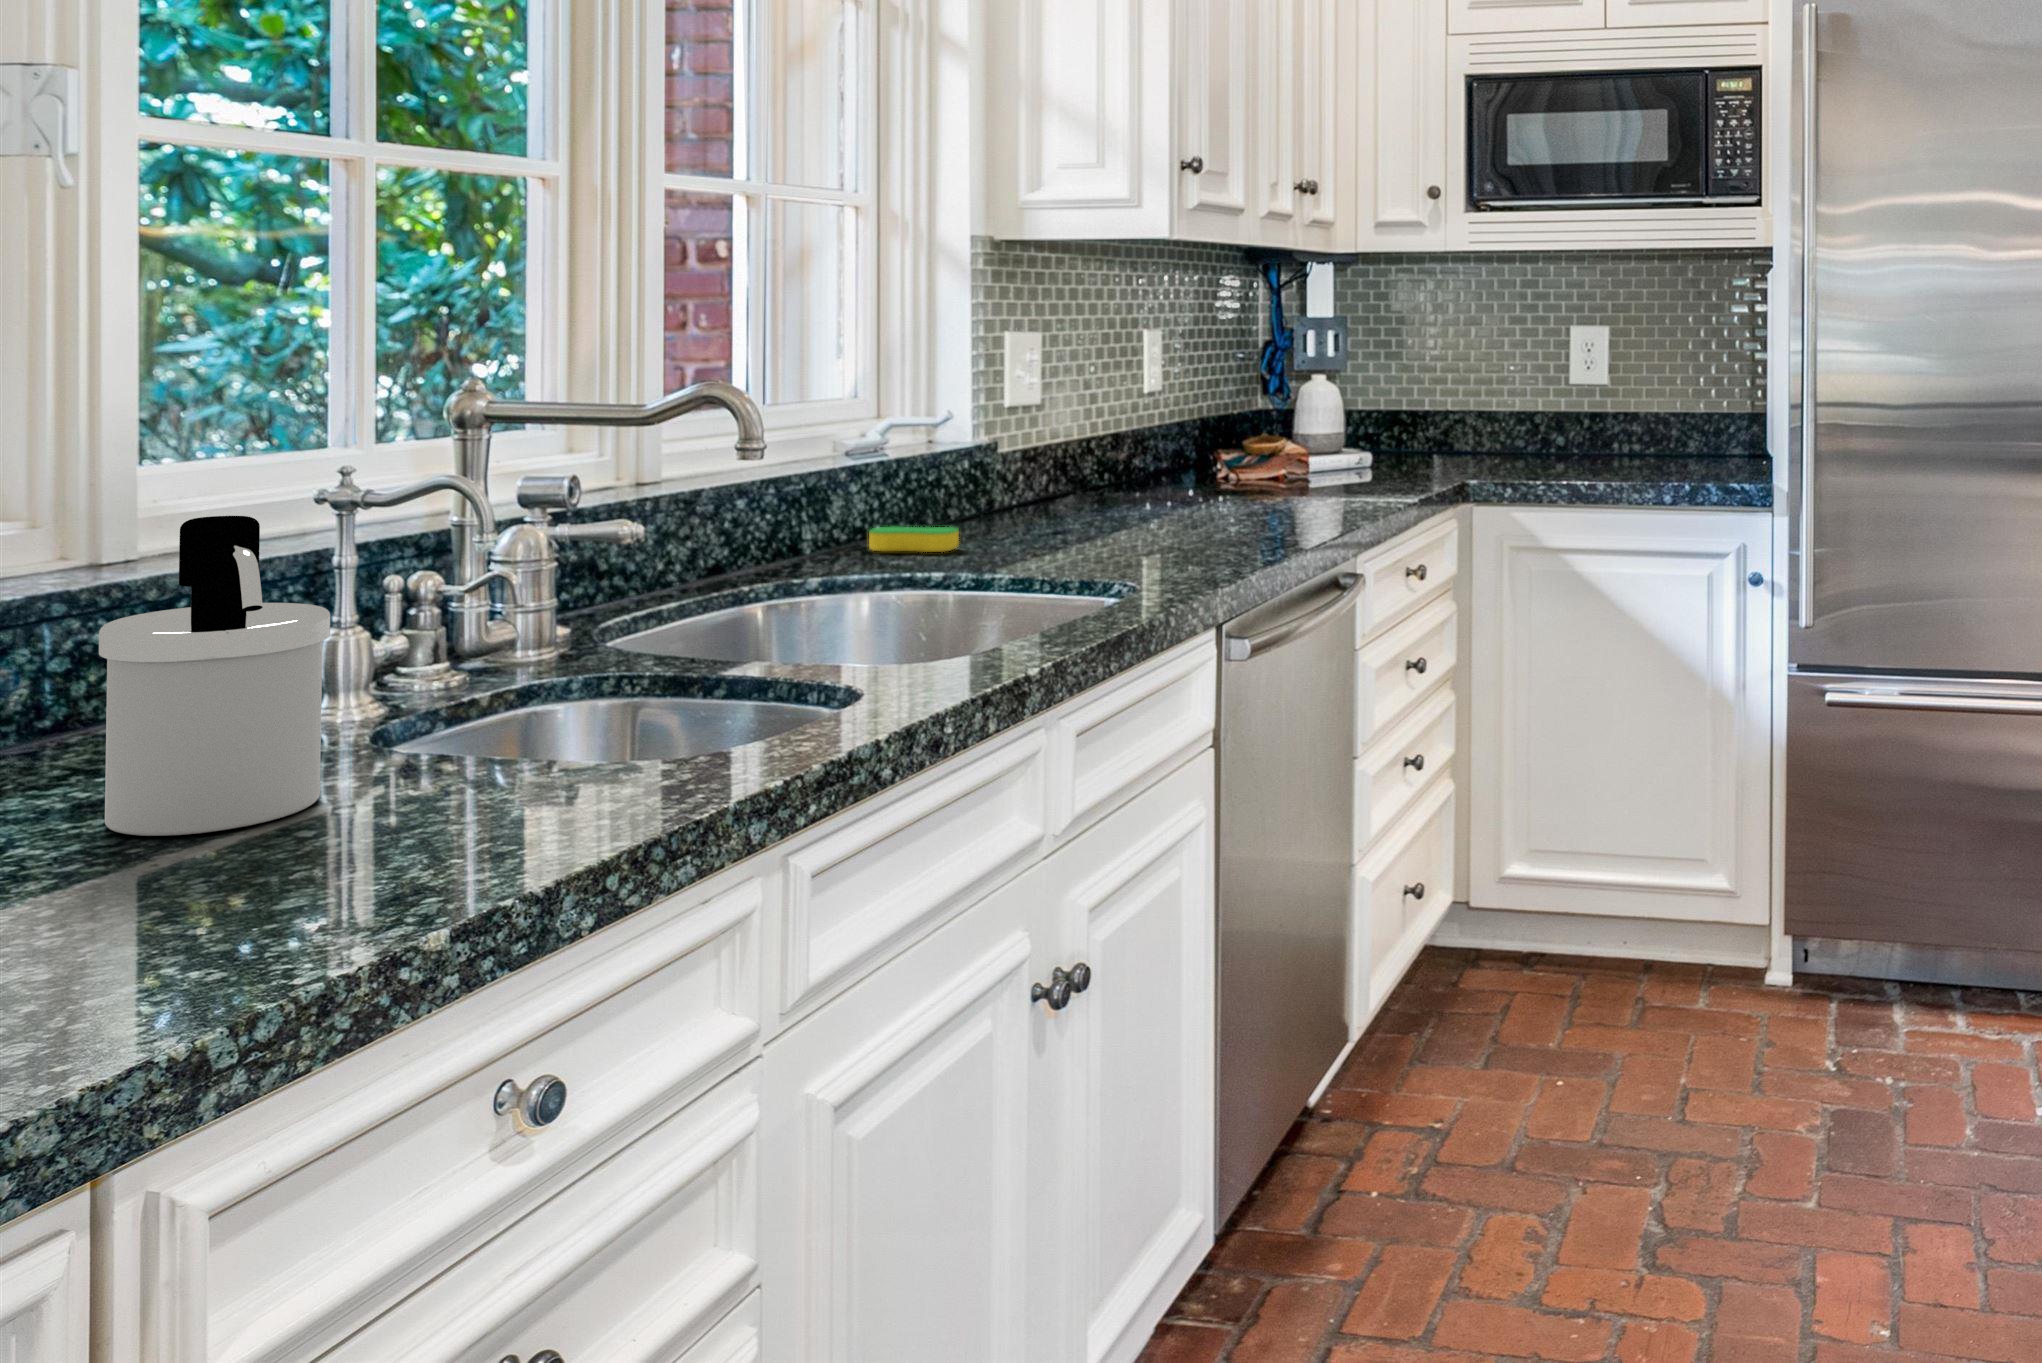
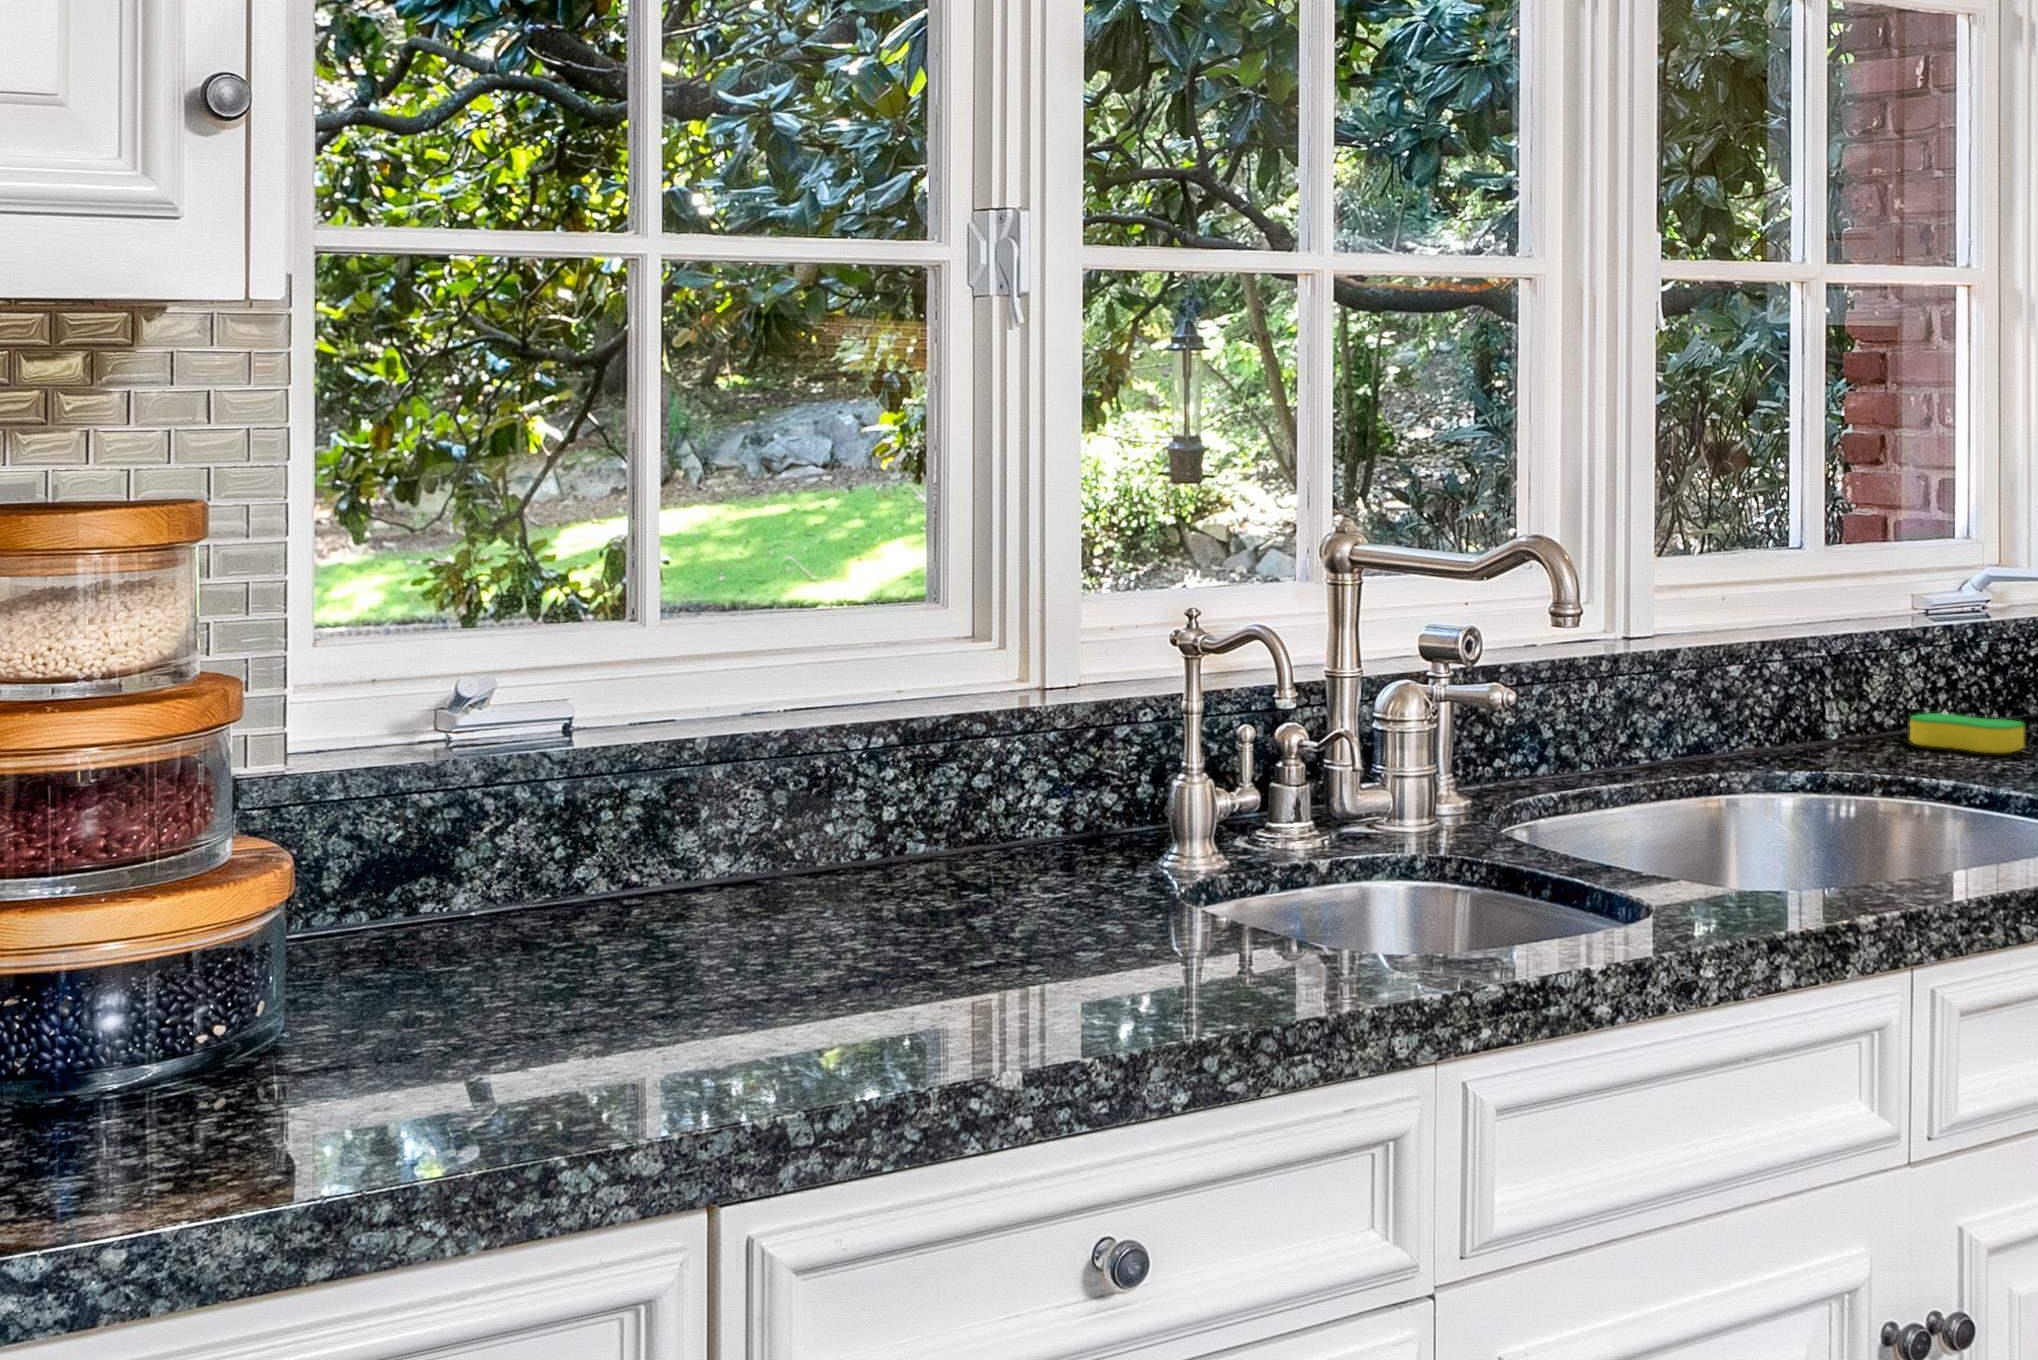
soap dispenser: present [99,516,330,836] -> none [913,649,1088,950]

